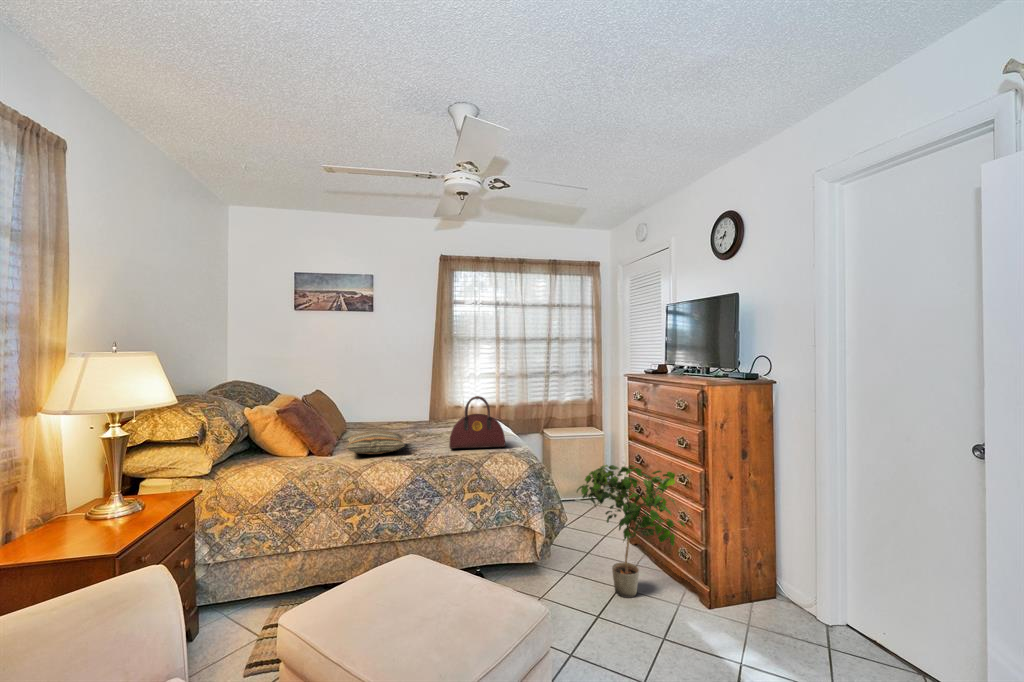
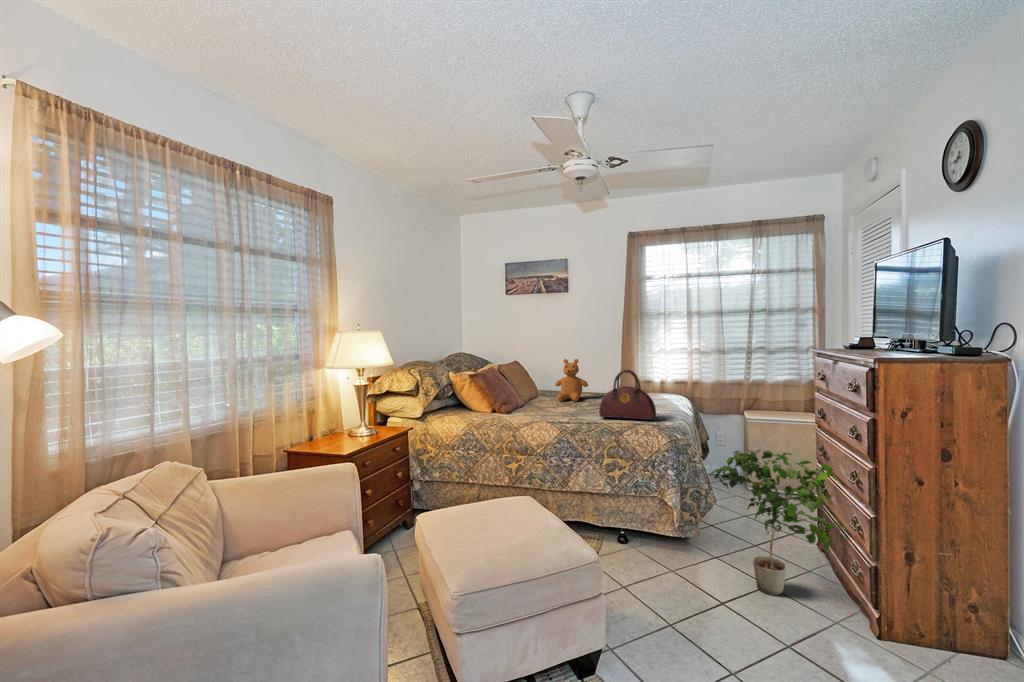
teddy bear: none [369,386,408,434] -> present [555,359,588,401]
pillow: present [346,430,405,454] -> none [514,397,568,416]

